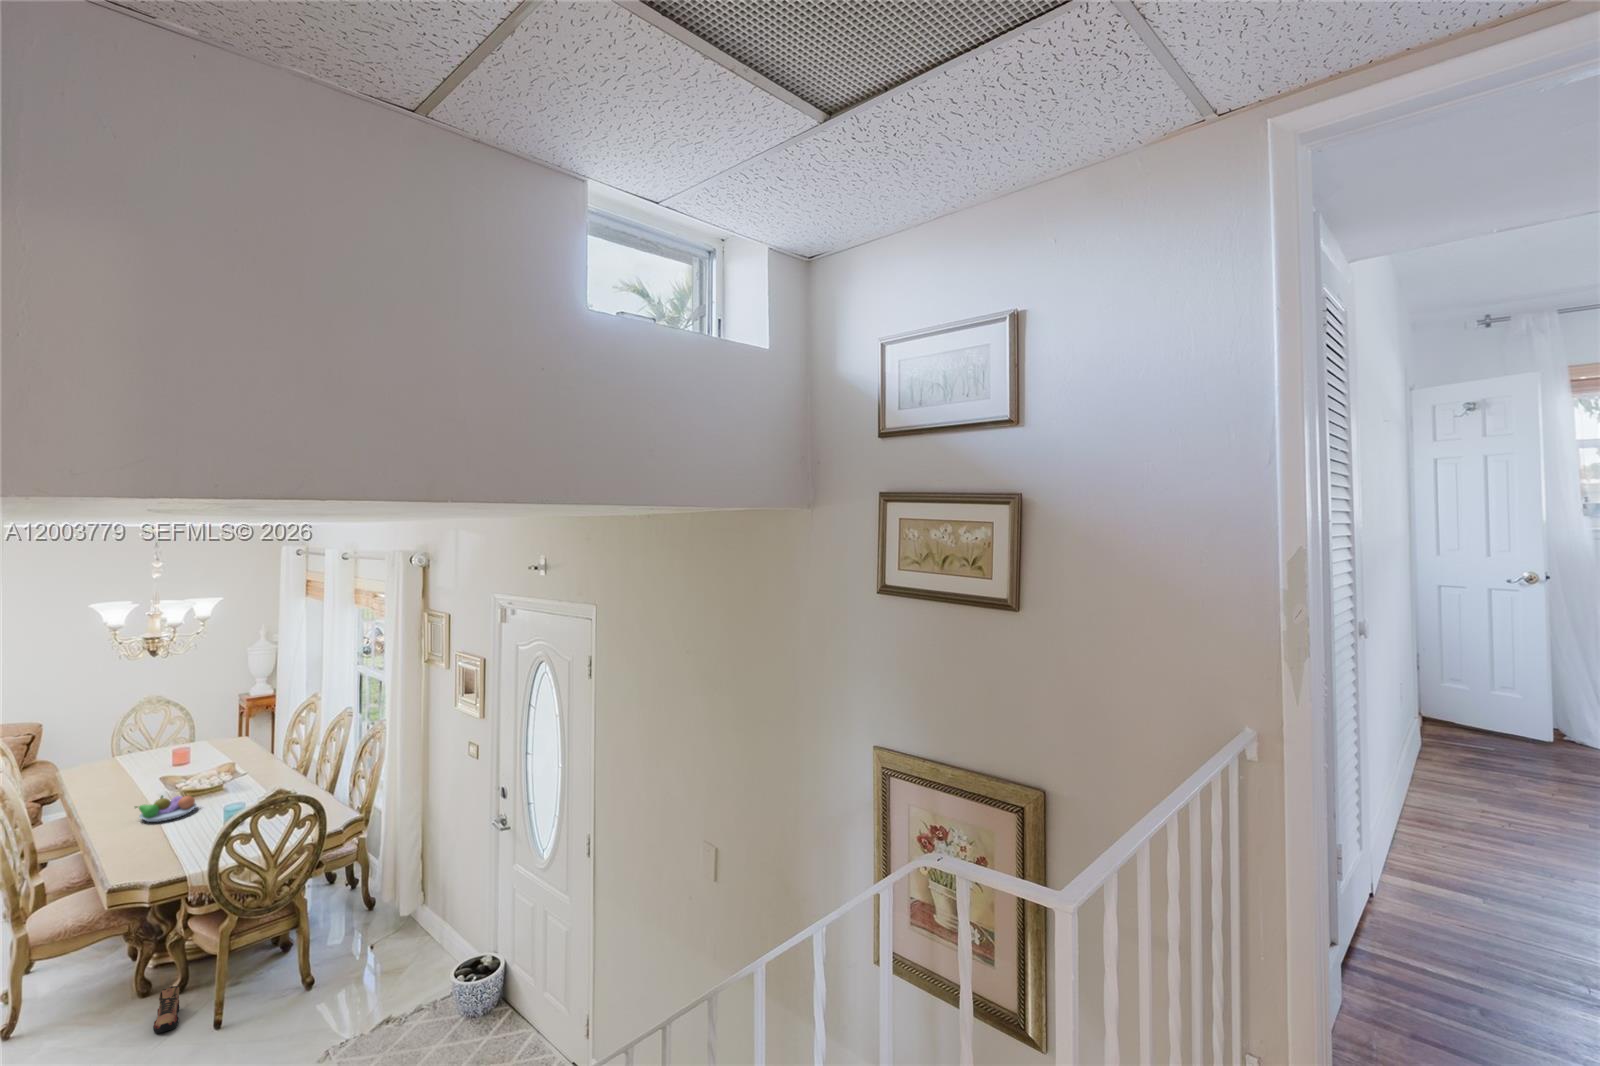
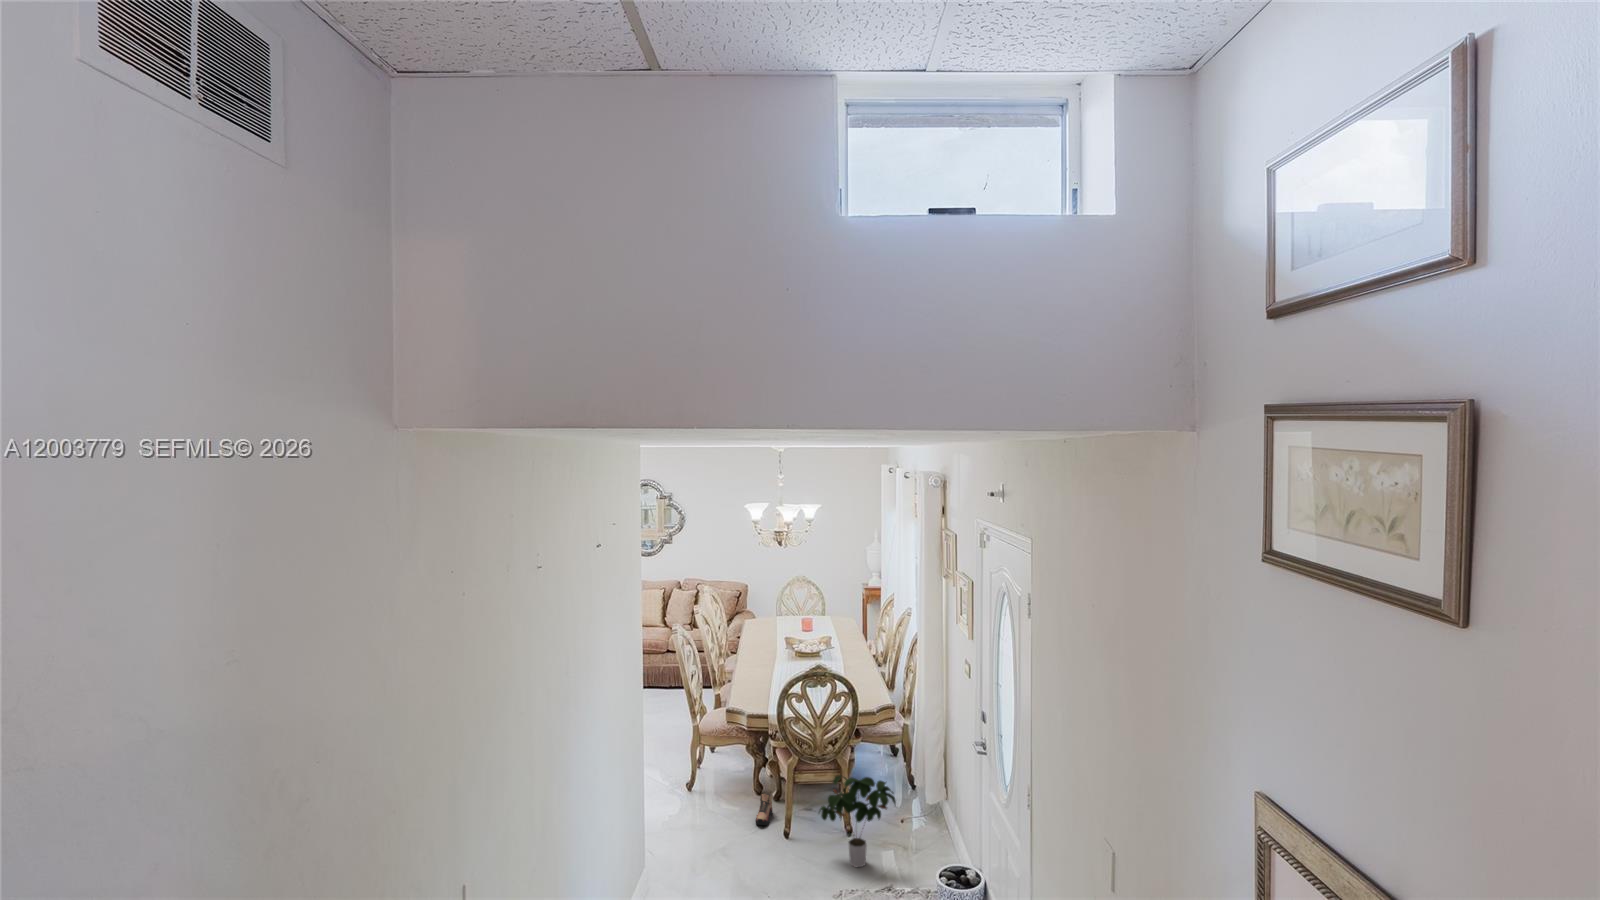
fruit bowl: present [135,796,196,822] -> none [755,649,788,668]
potted plant: none [274,903,387,1018] -> present [819,775,896,867]

